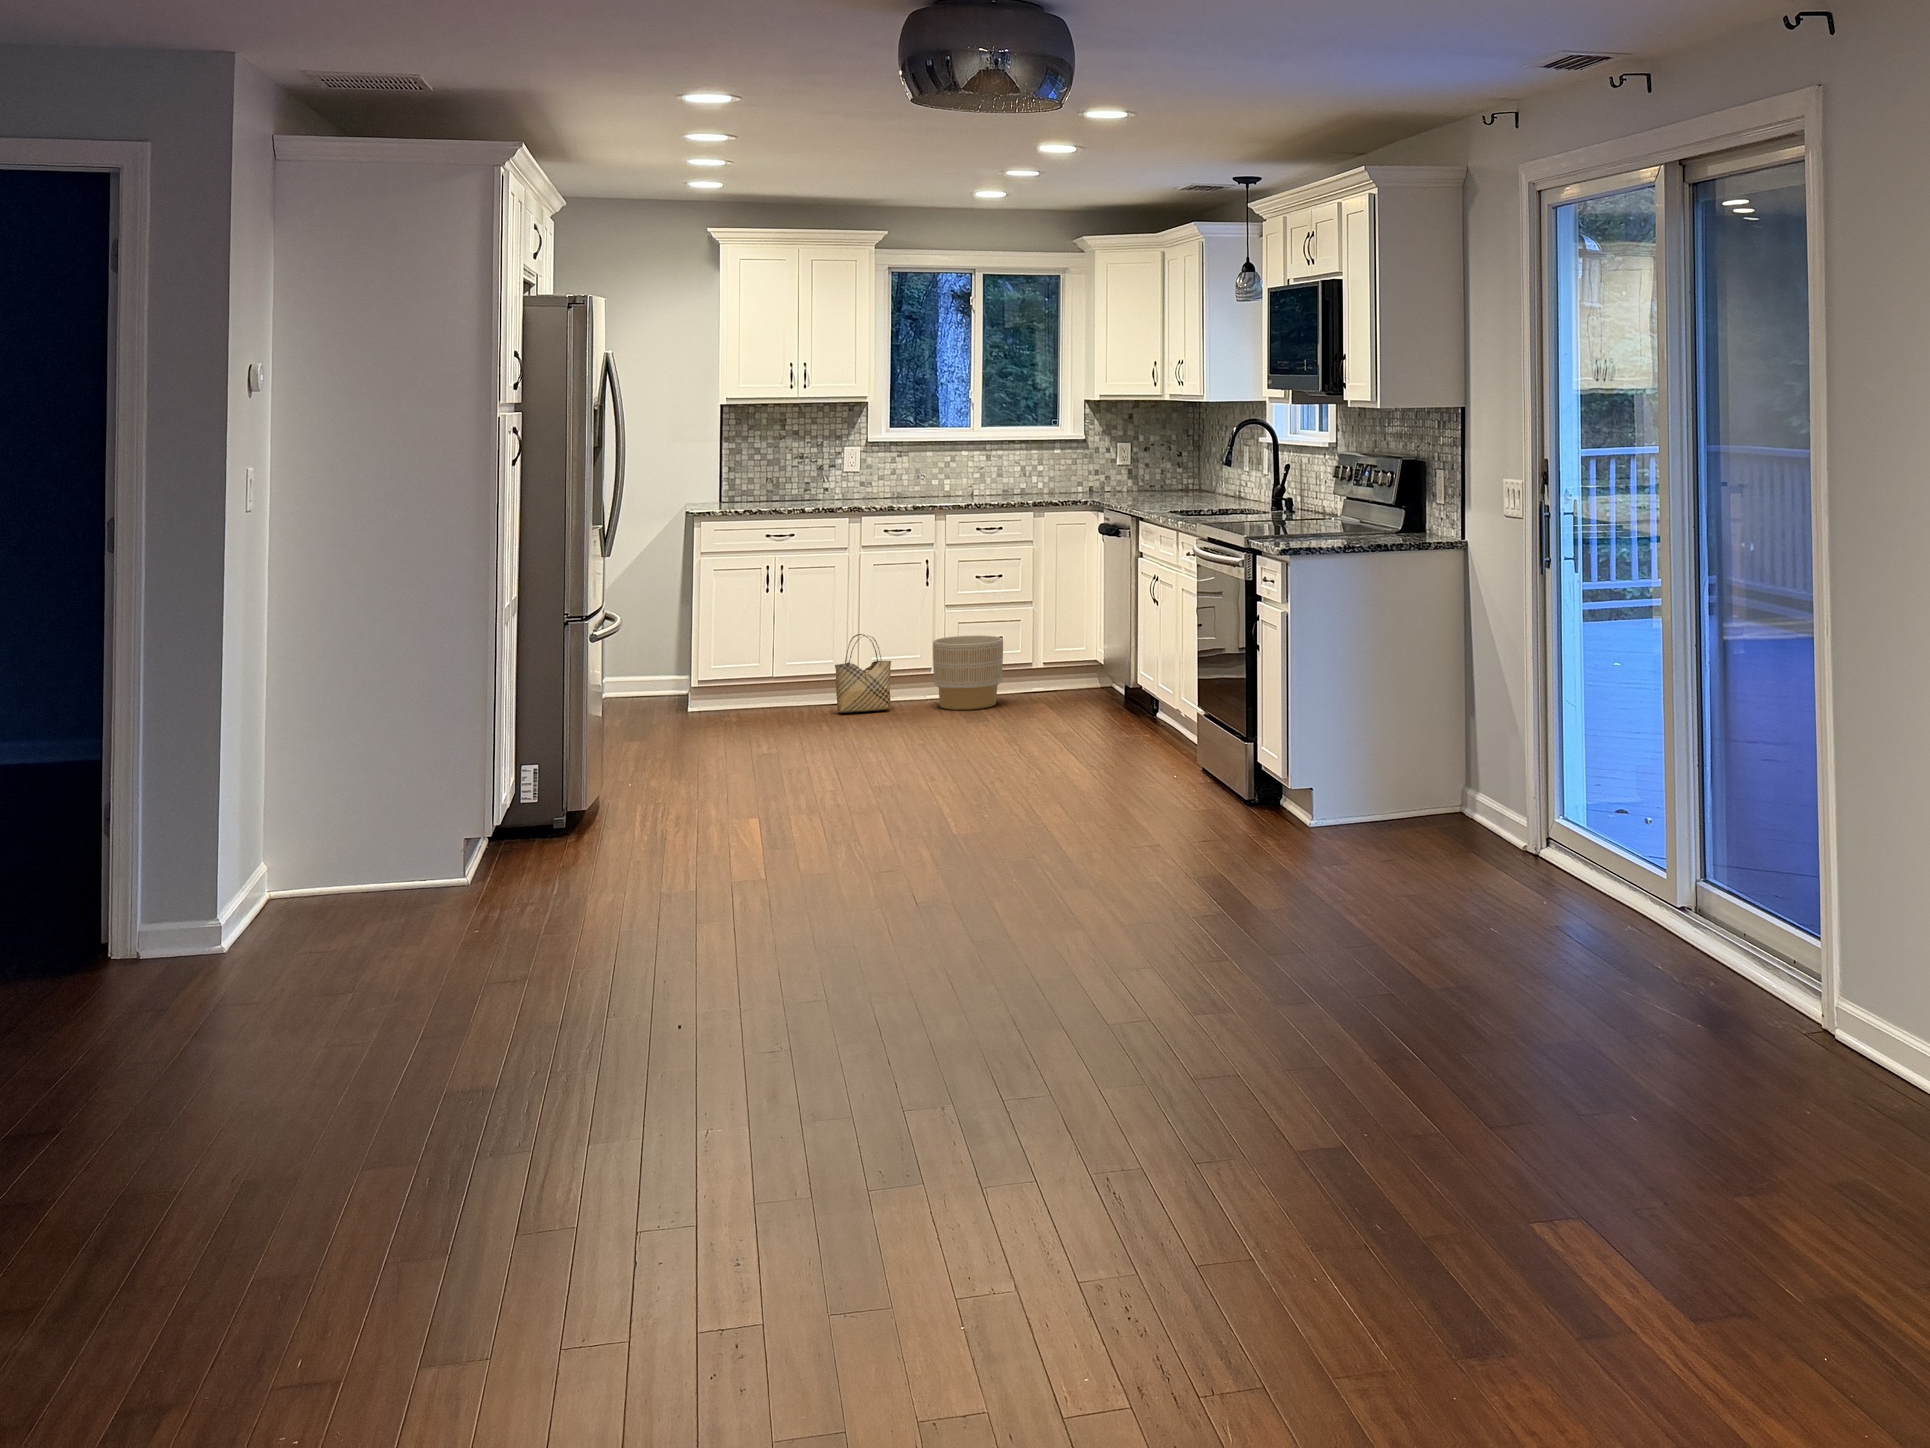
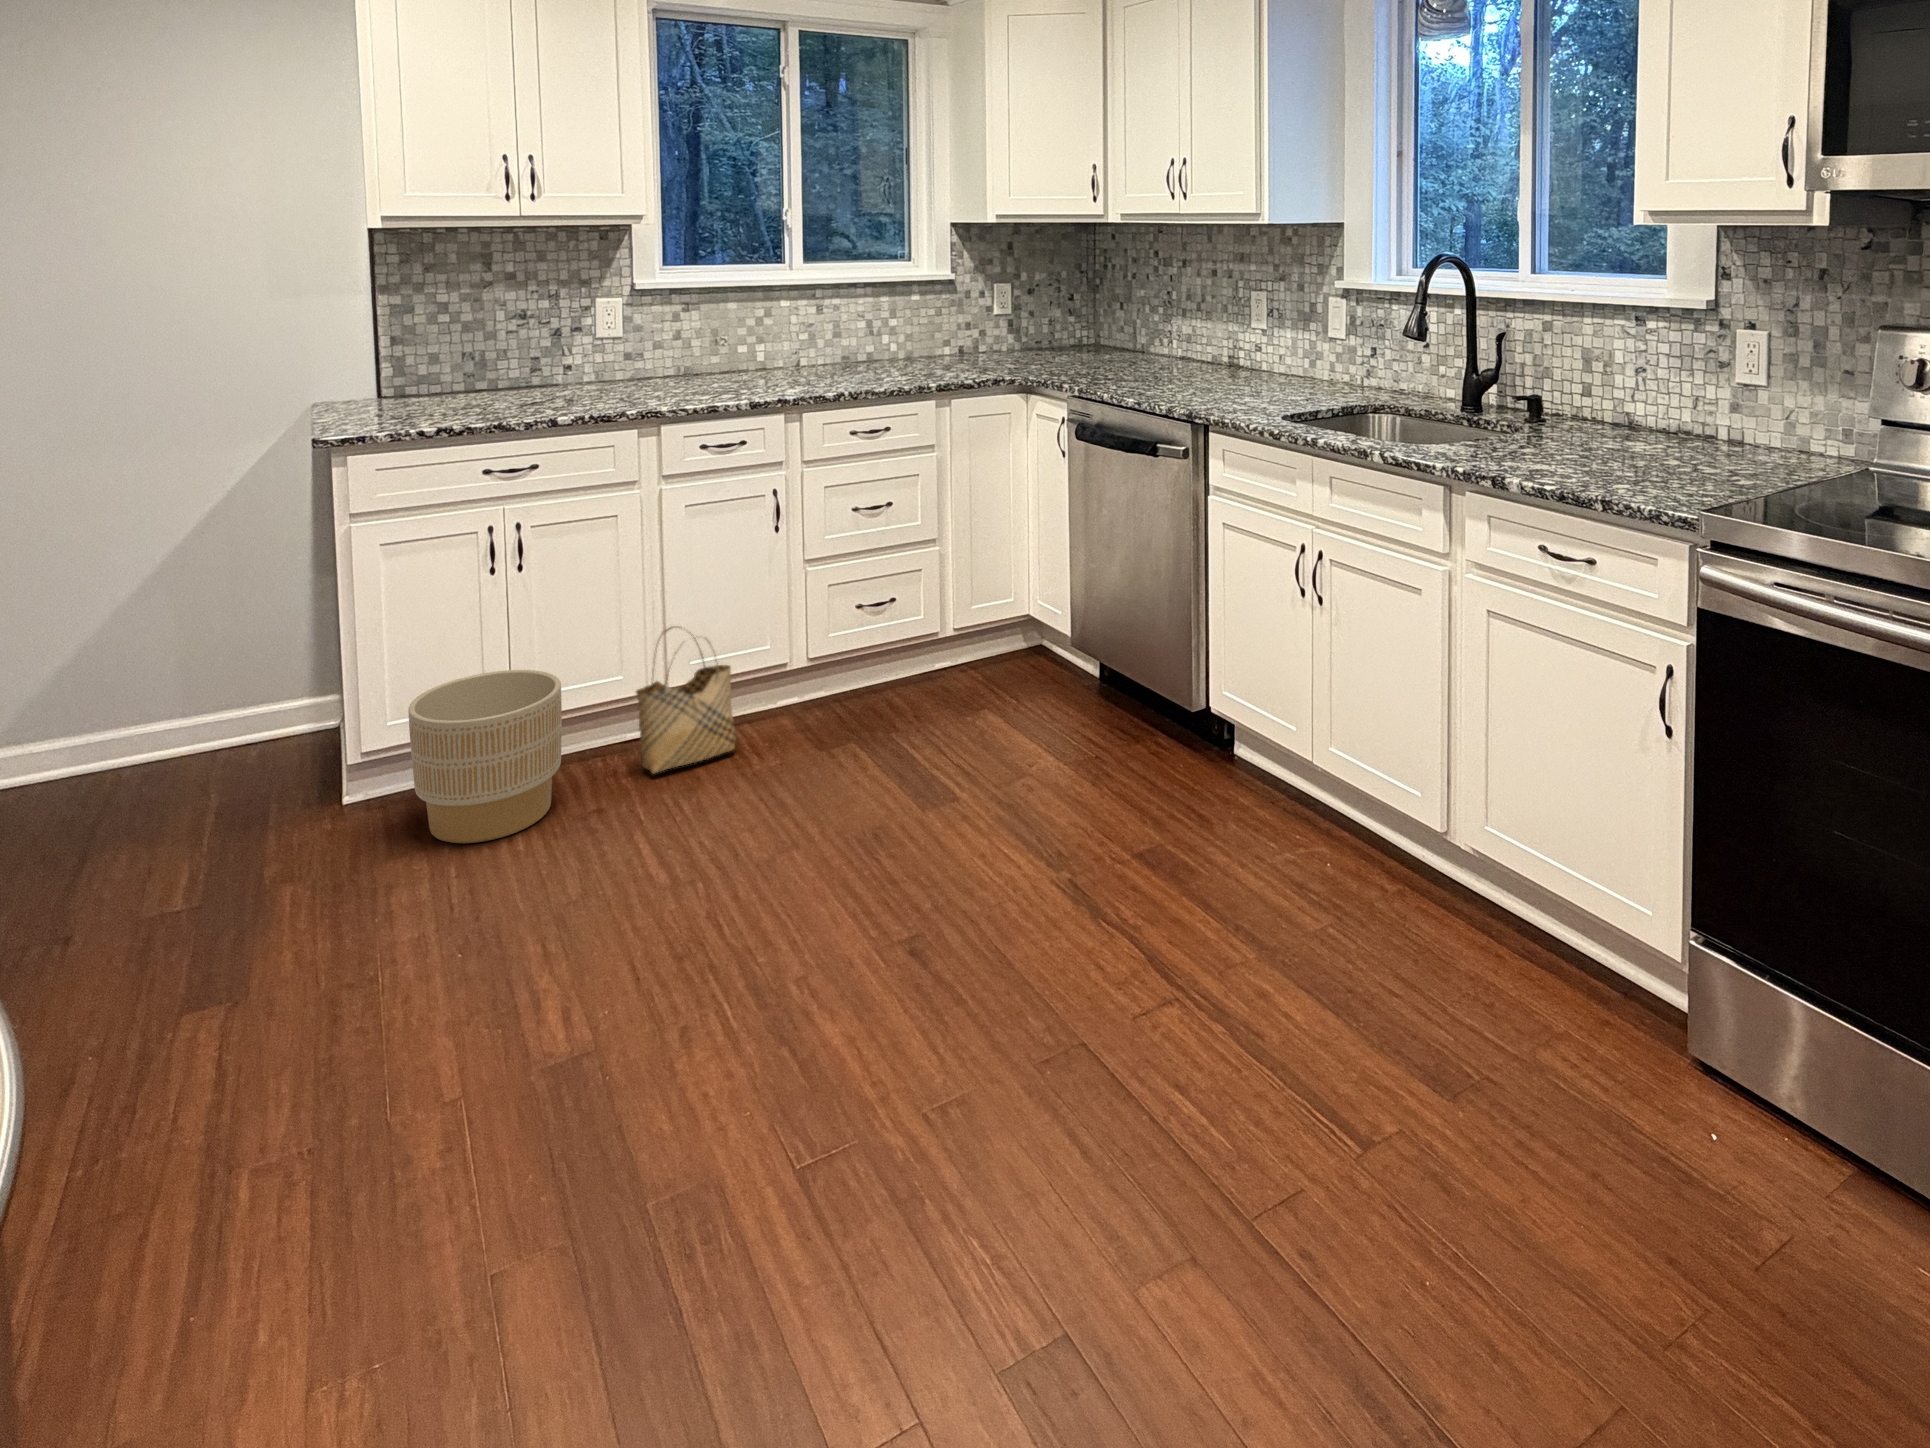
planter: present [933,635,1003,710] -> present [408,670,562,843]

